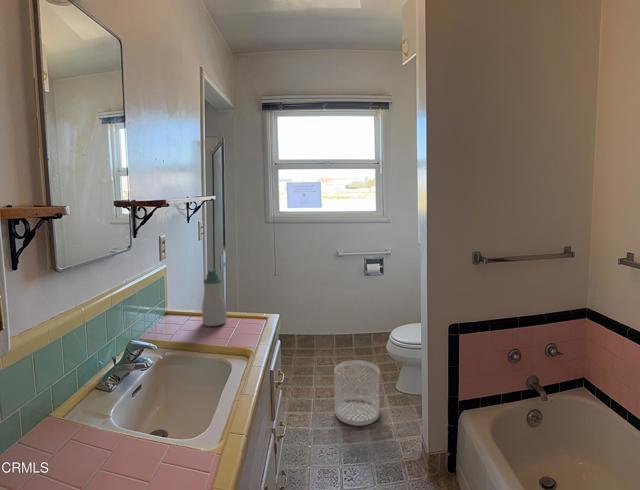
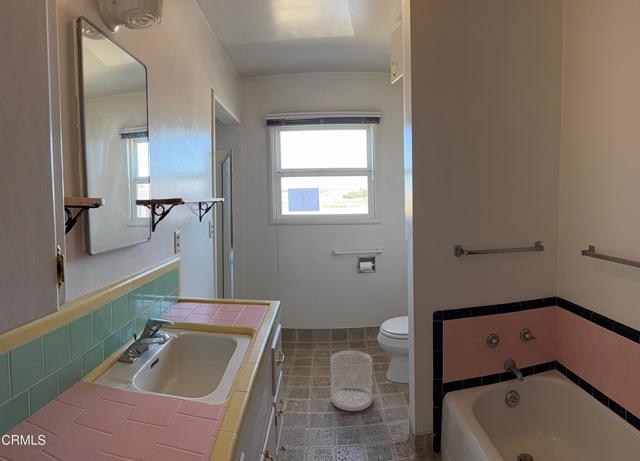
soap bottle: present [202,269,227,326] -> none [211,261,233,311]

